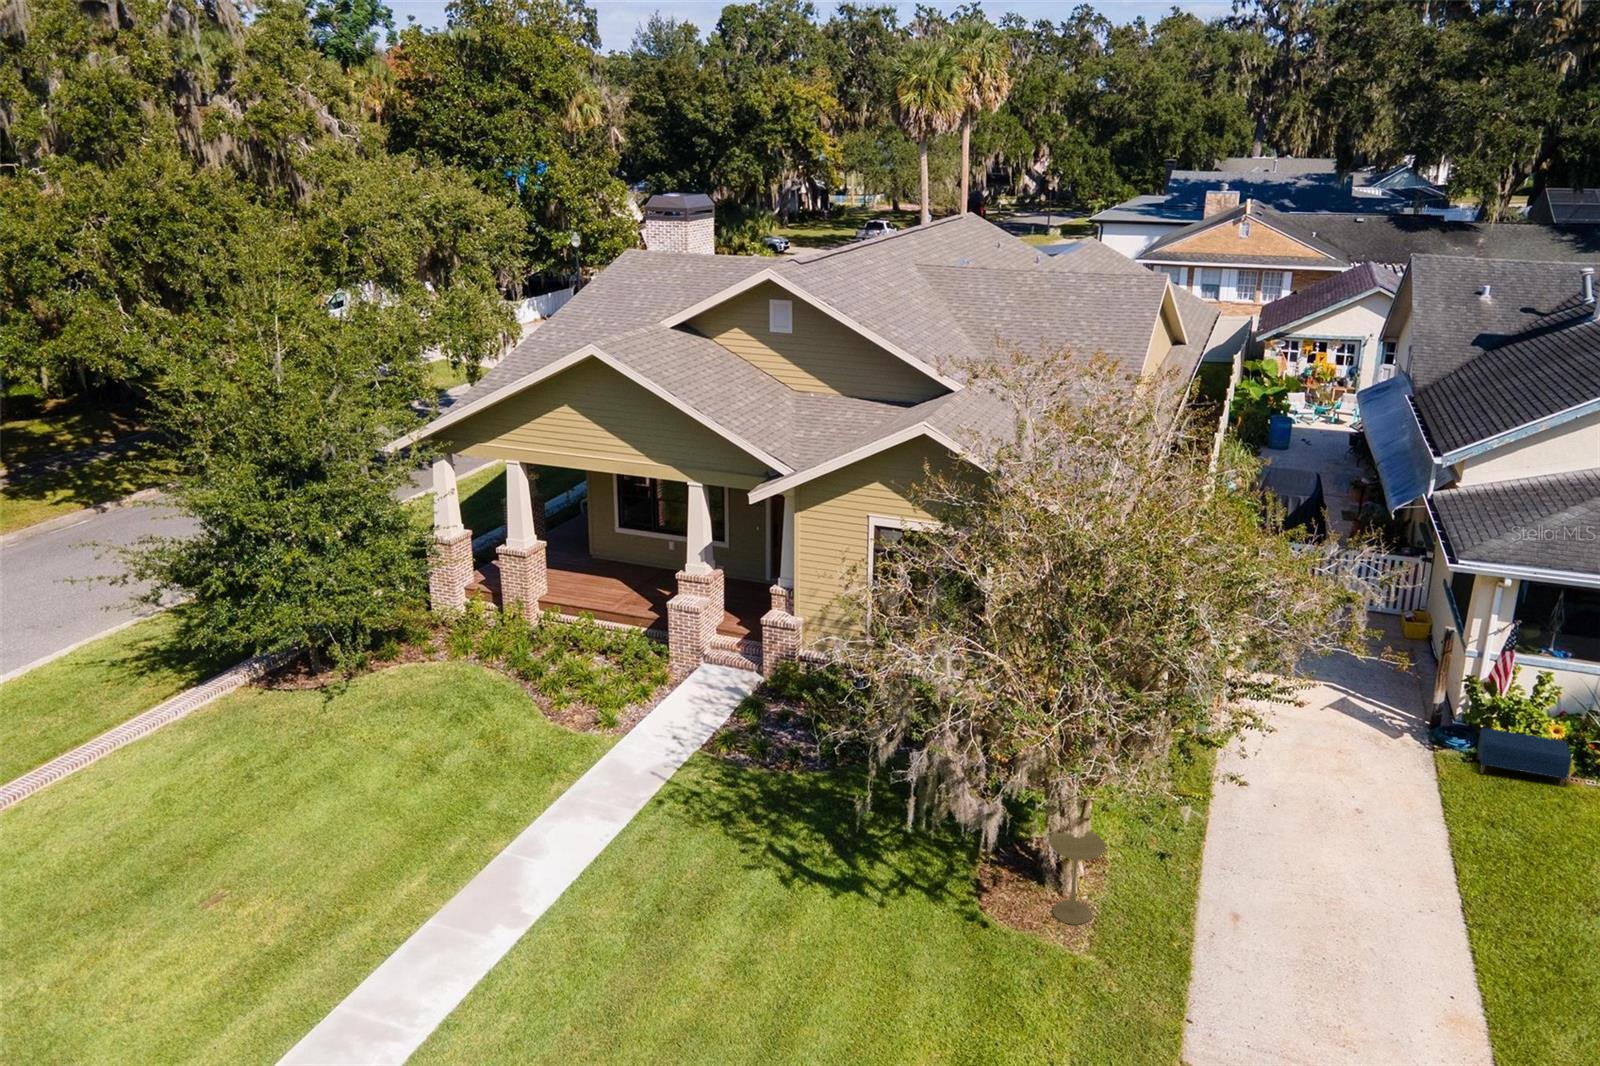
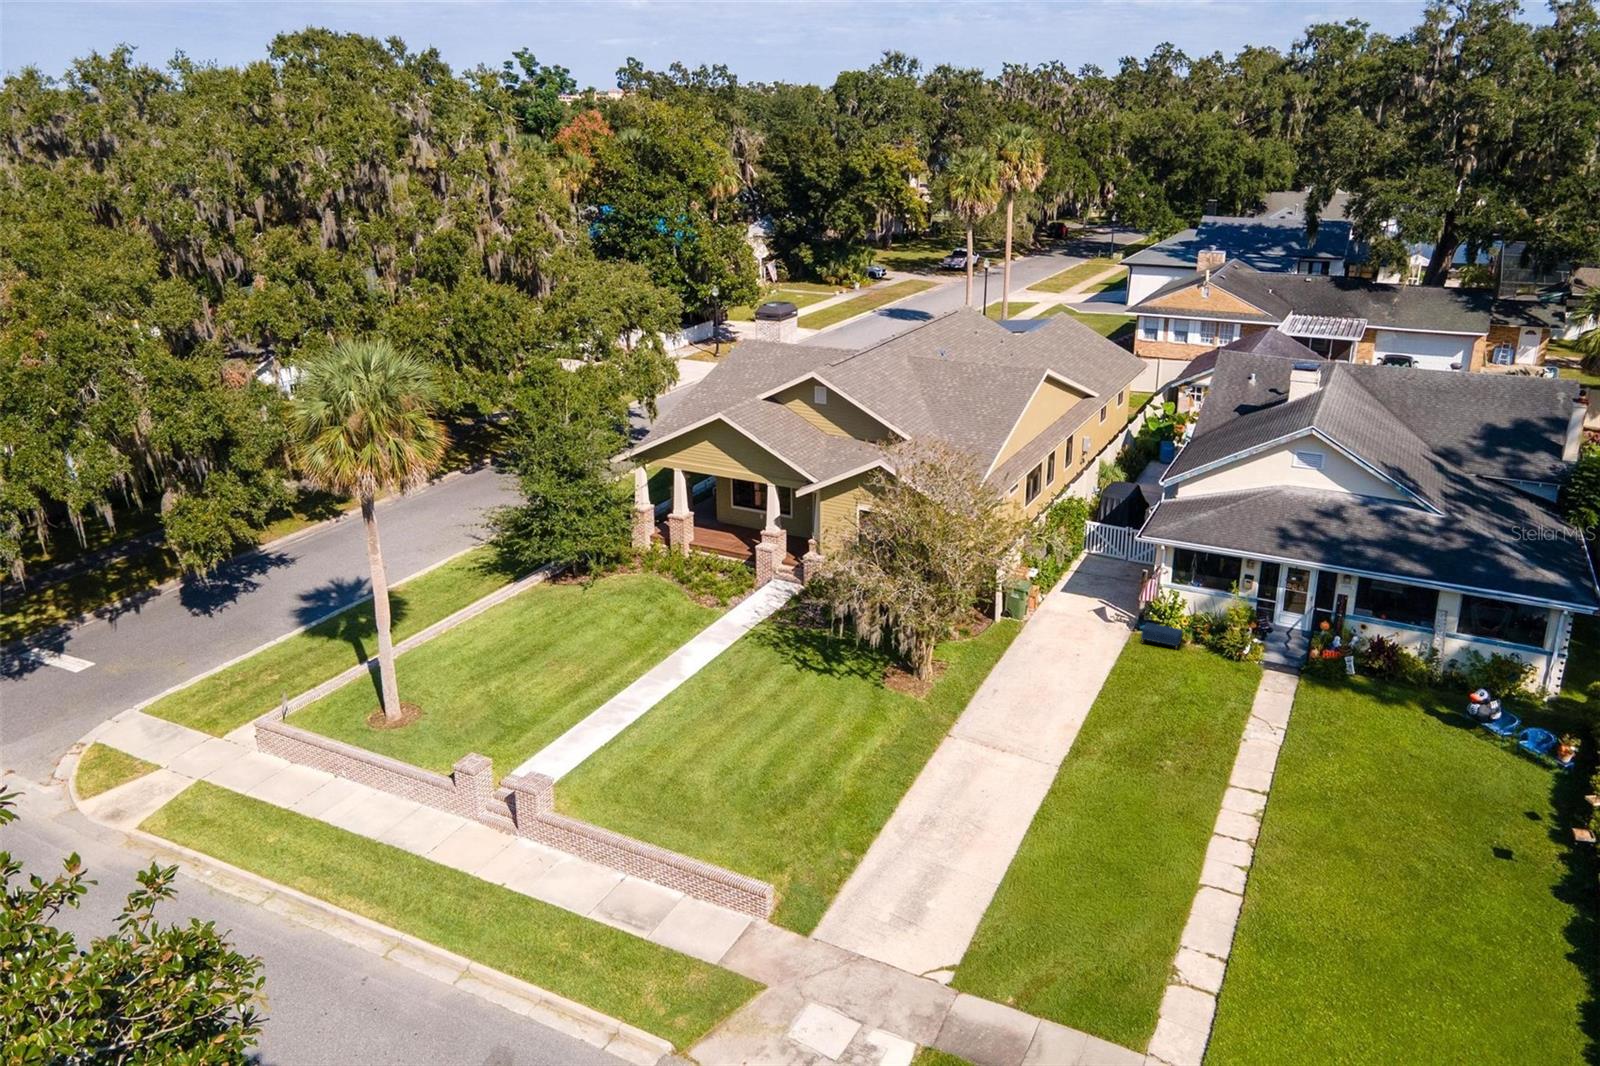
pedestal table: present [1049,831,1105,925] -> none [907,647,930,687]

